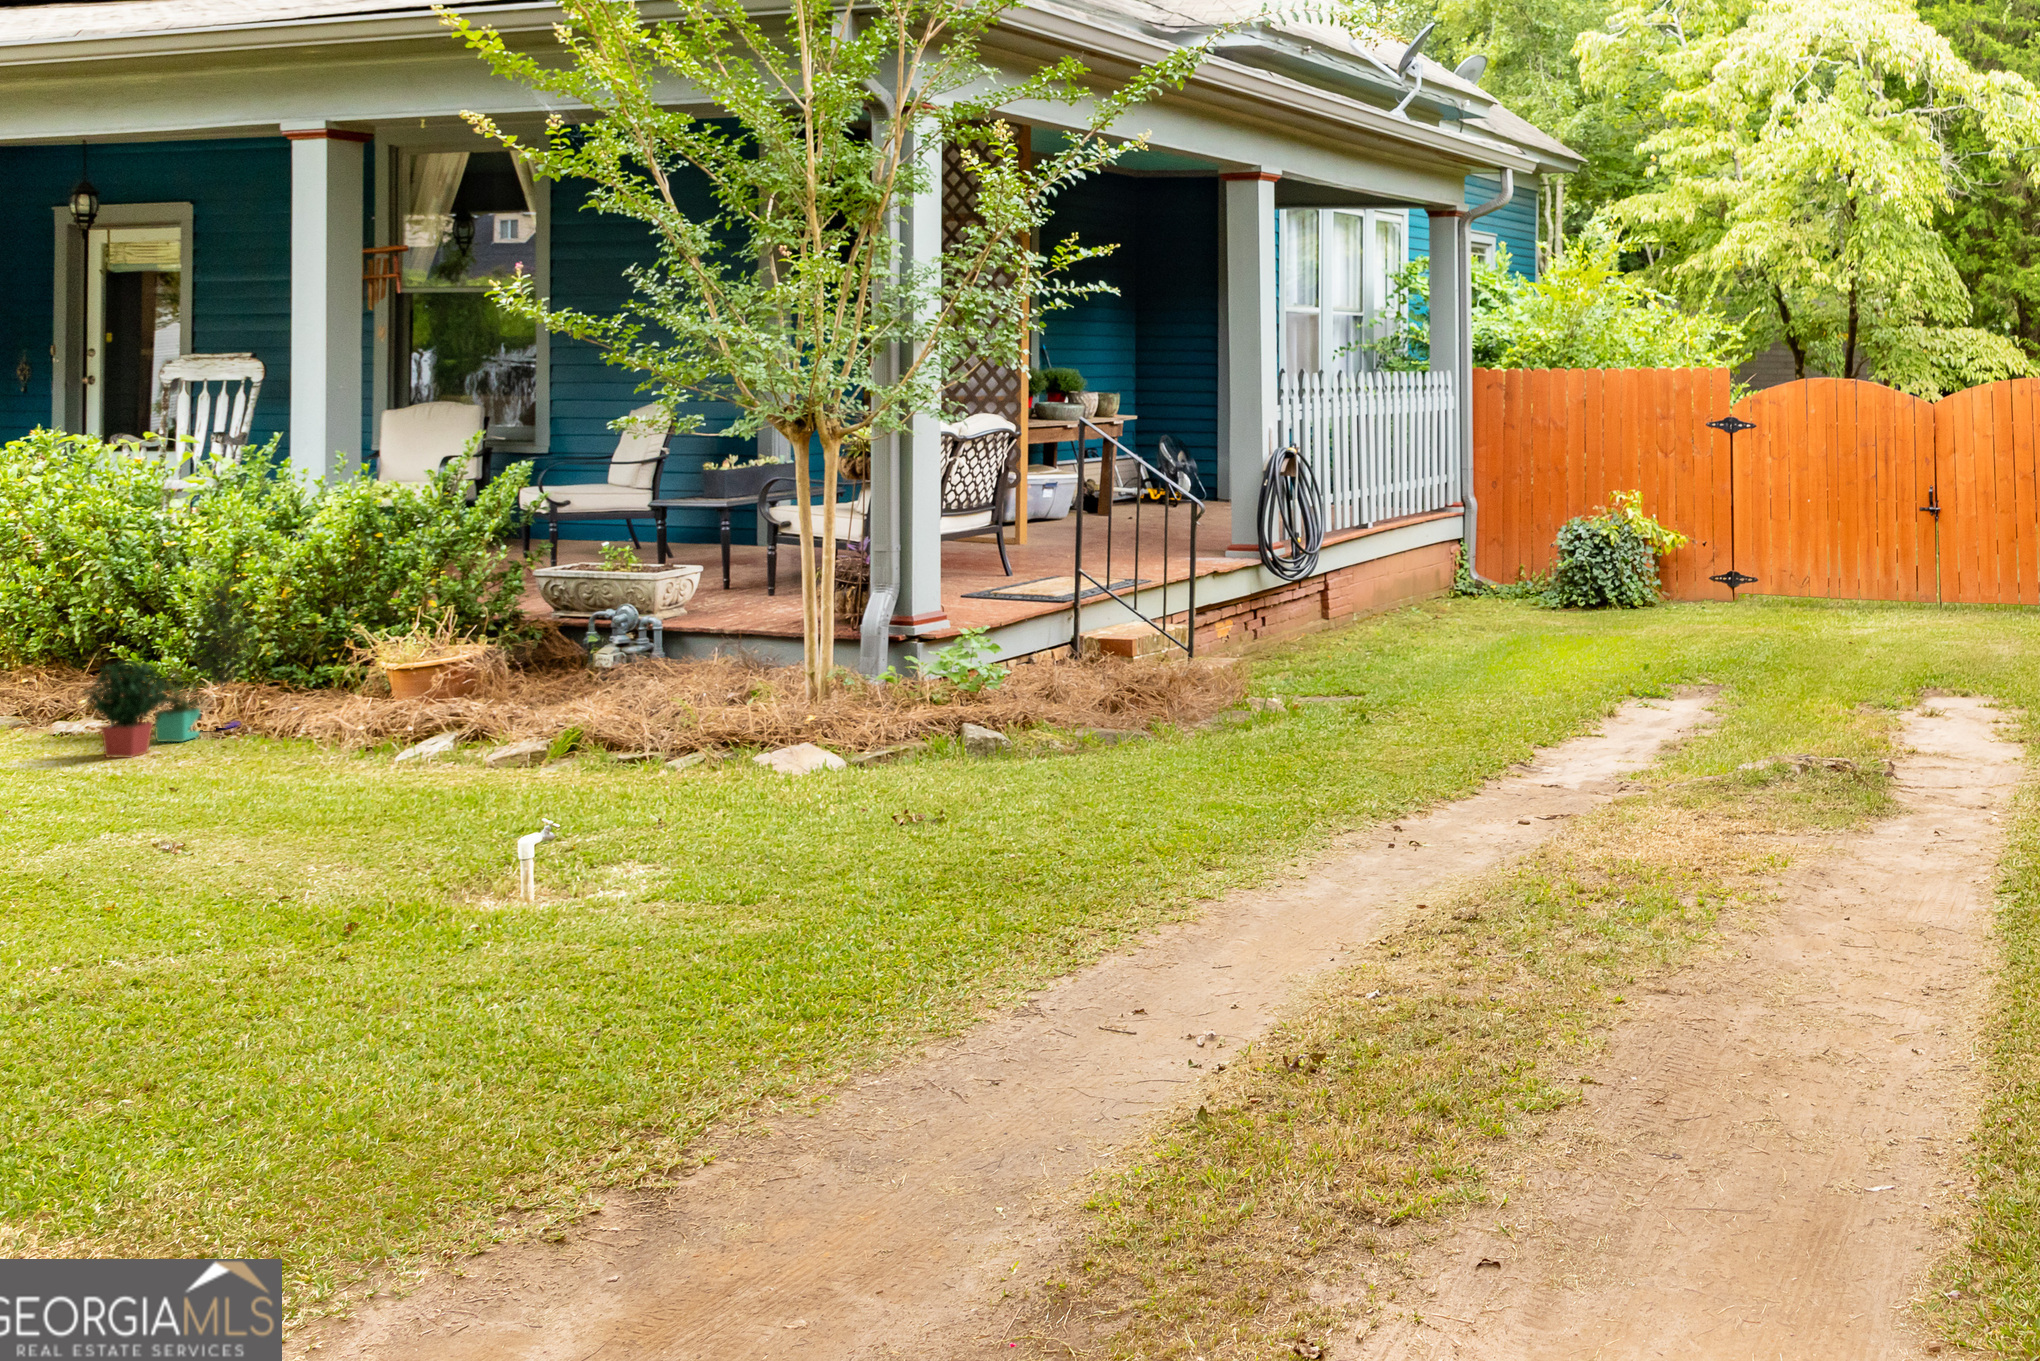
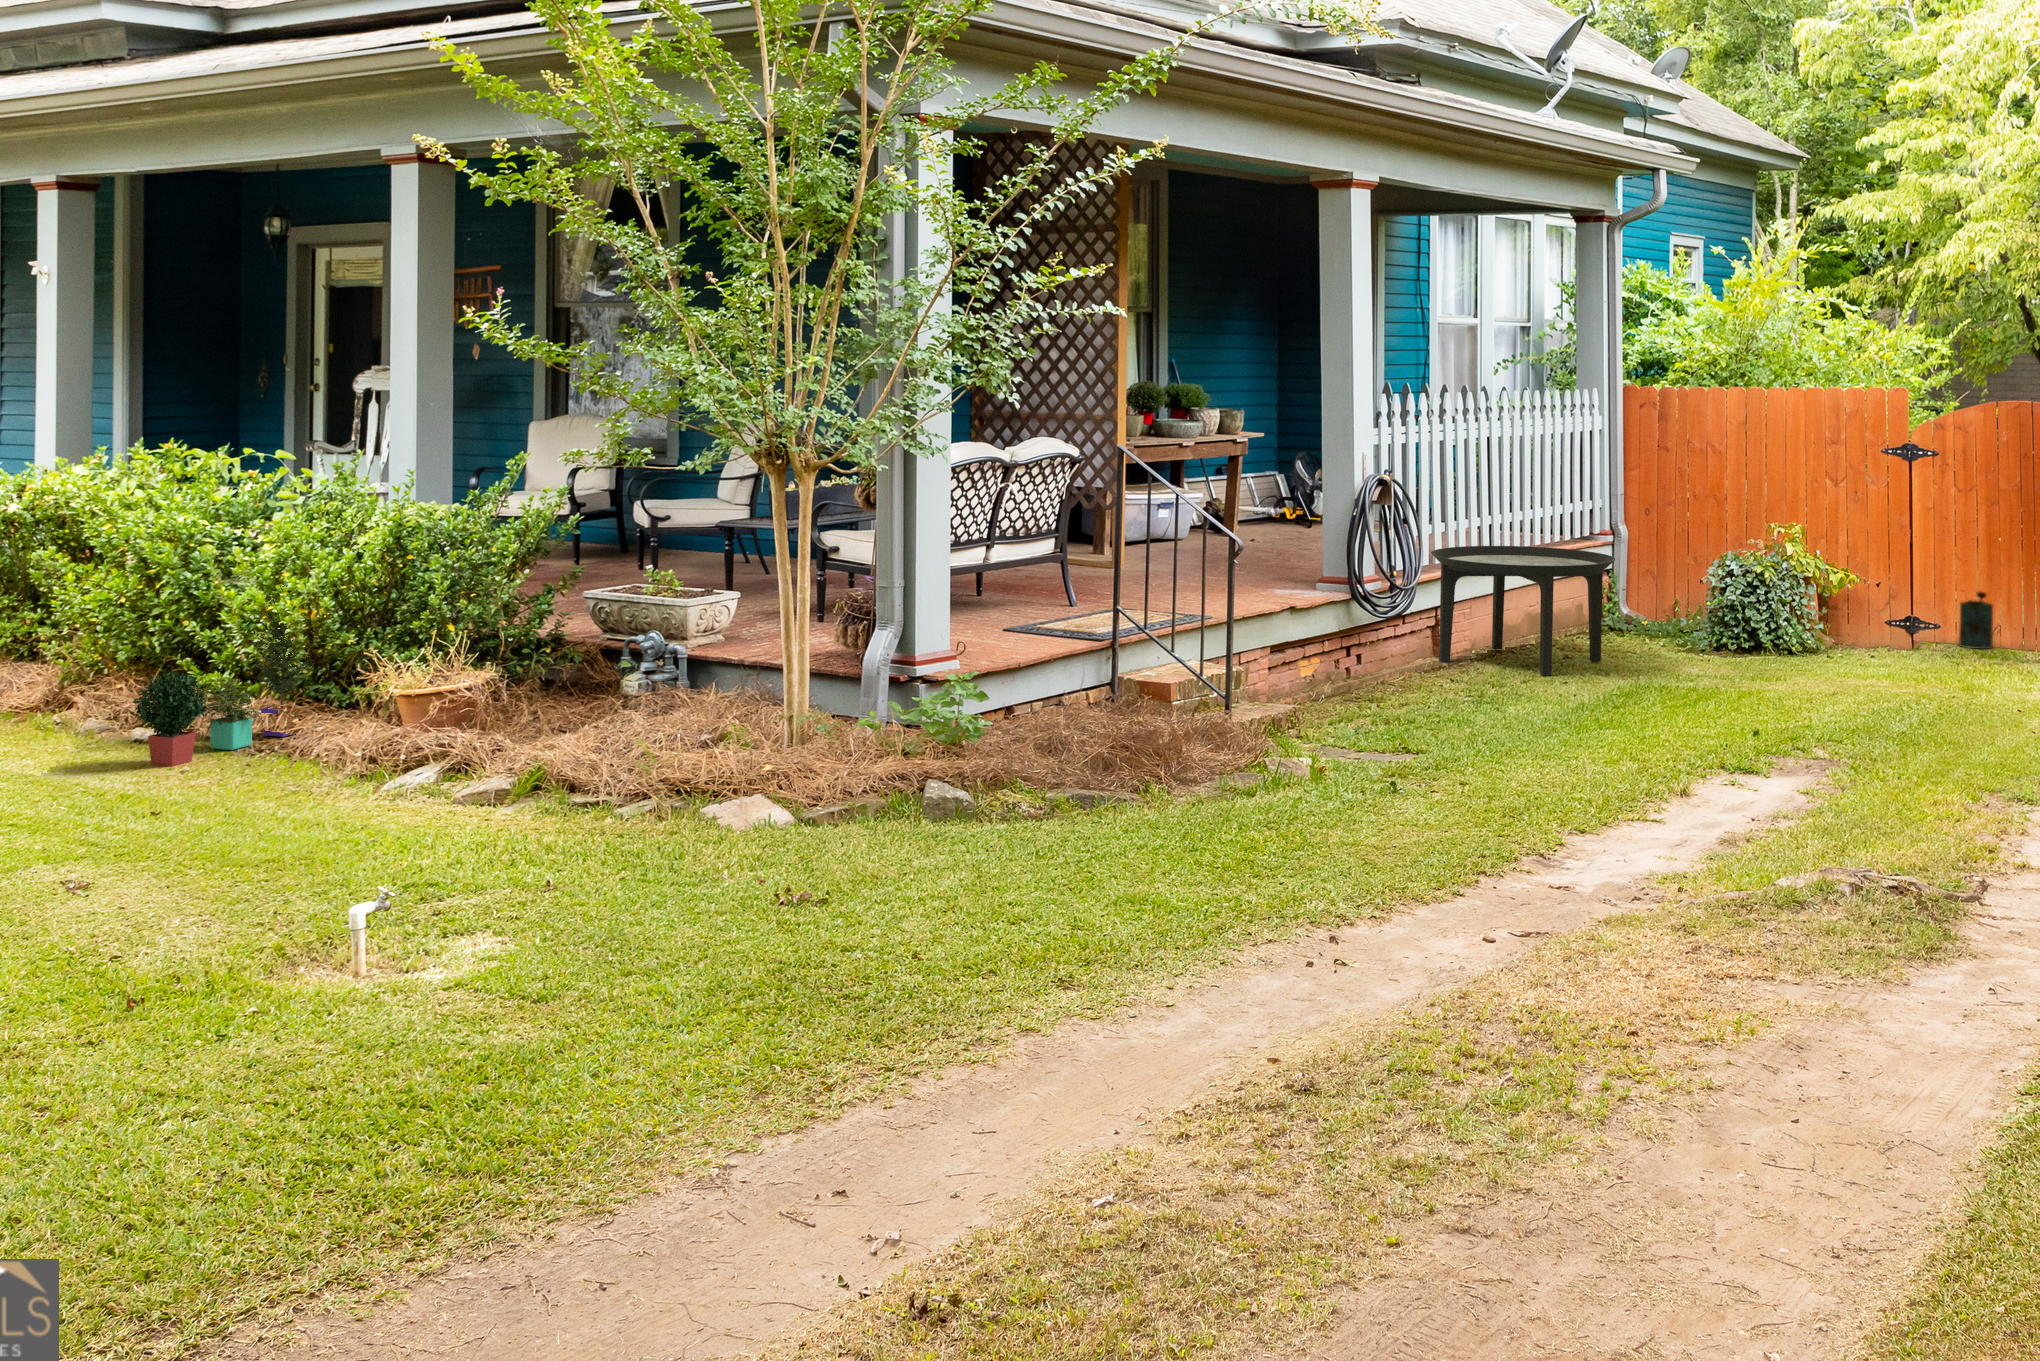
round table: none [1328,516,1498,630] -> present [1431,546,1615,676]
watering can: none [1775,547,1805,597] -> present [1959,592,1993,649]

